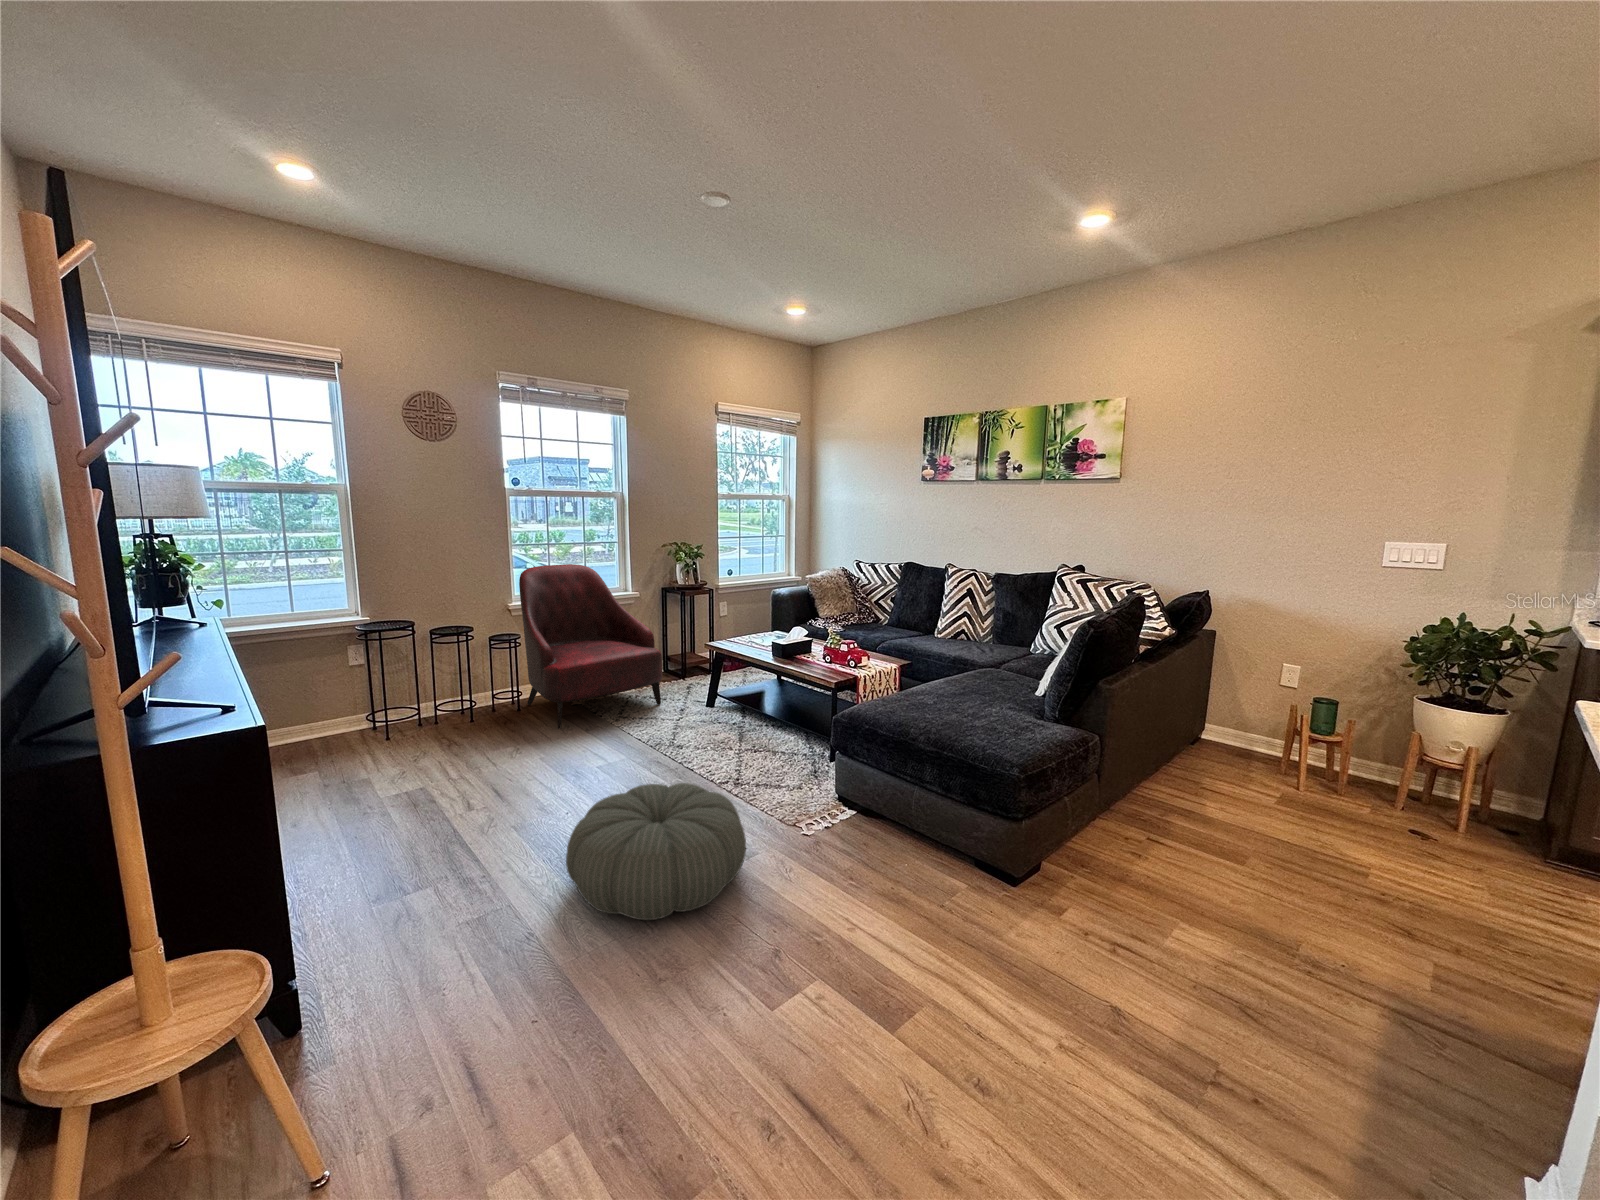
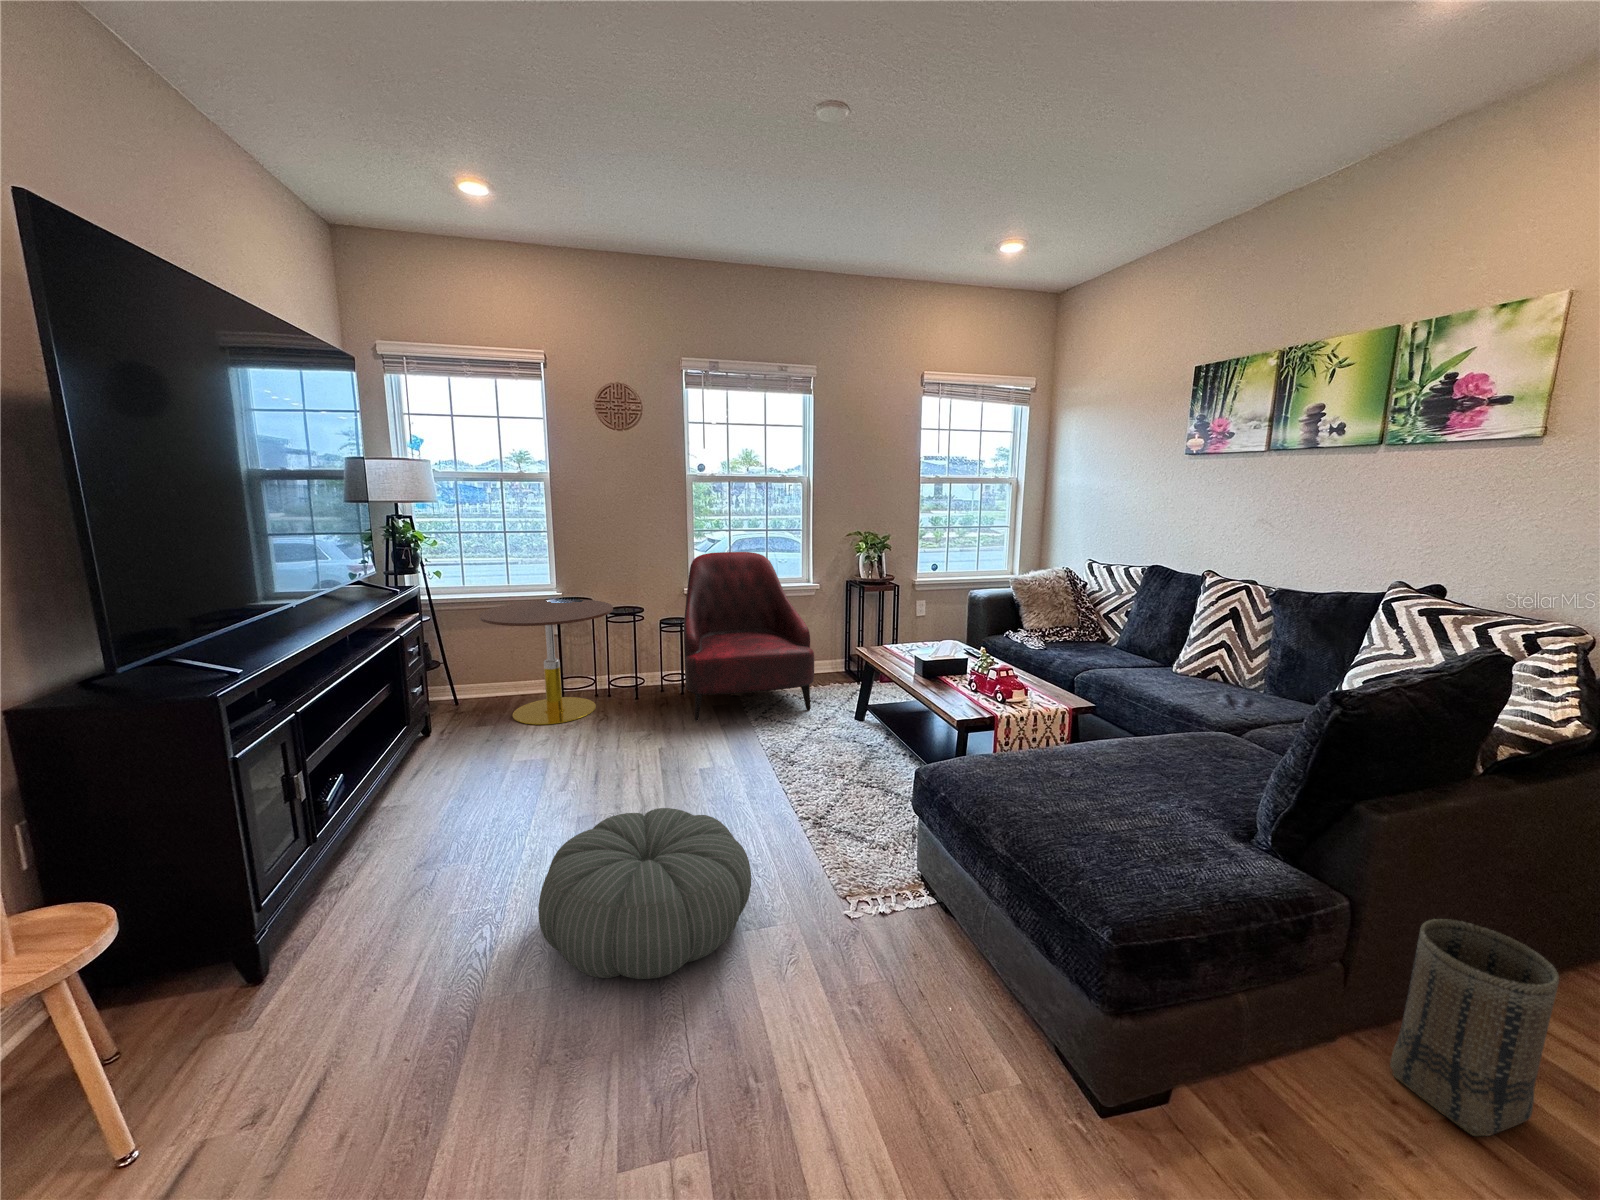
side table: none [291,622,453,760] -> present [479,600,613,725]
basket: none [1121,739,1186,844] -> present [1390,919,1559,1136]

